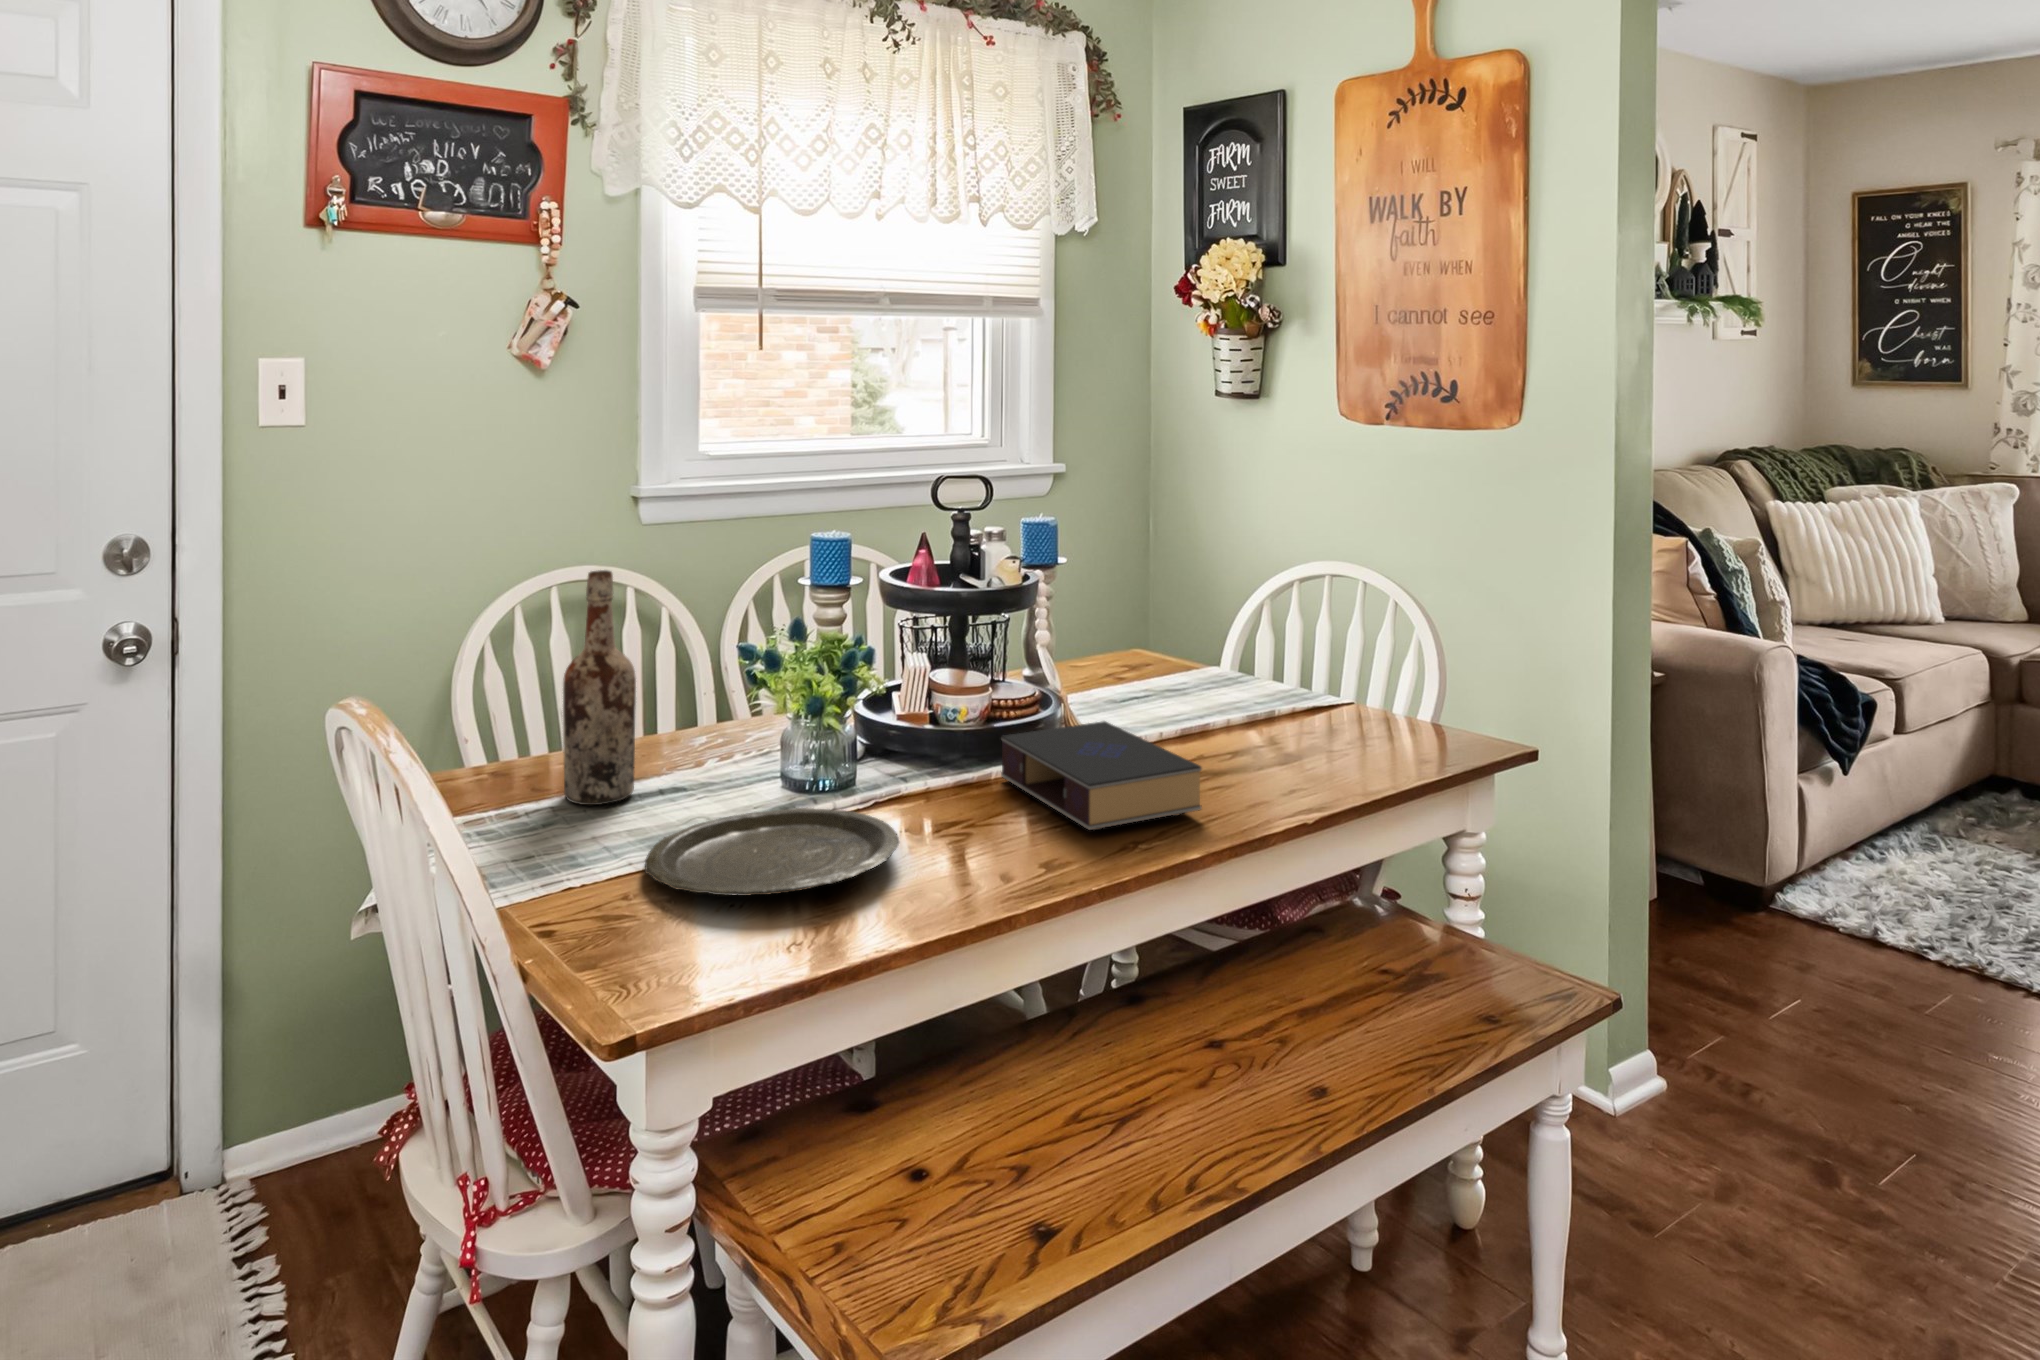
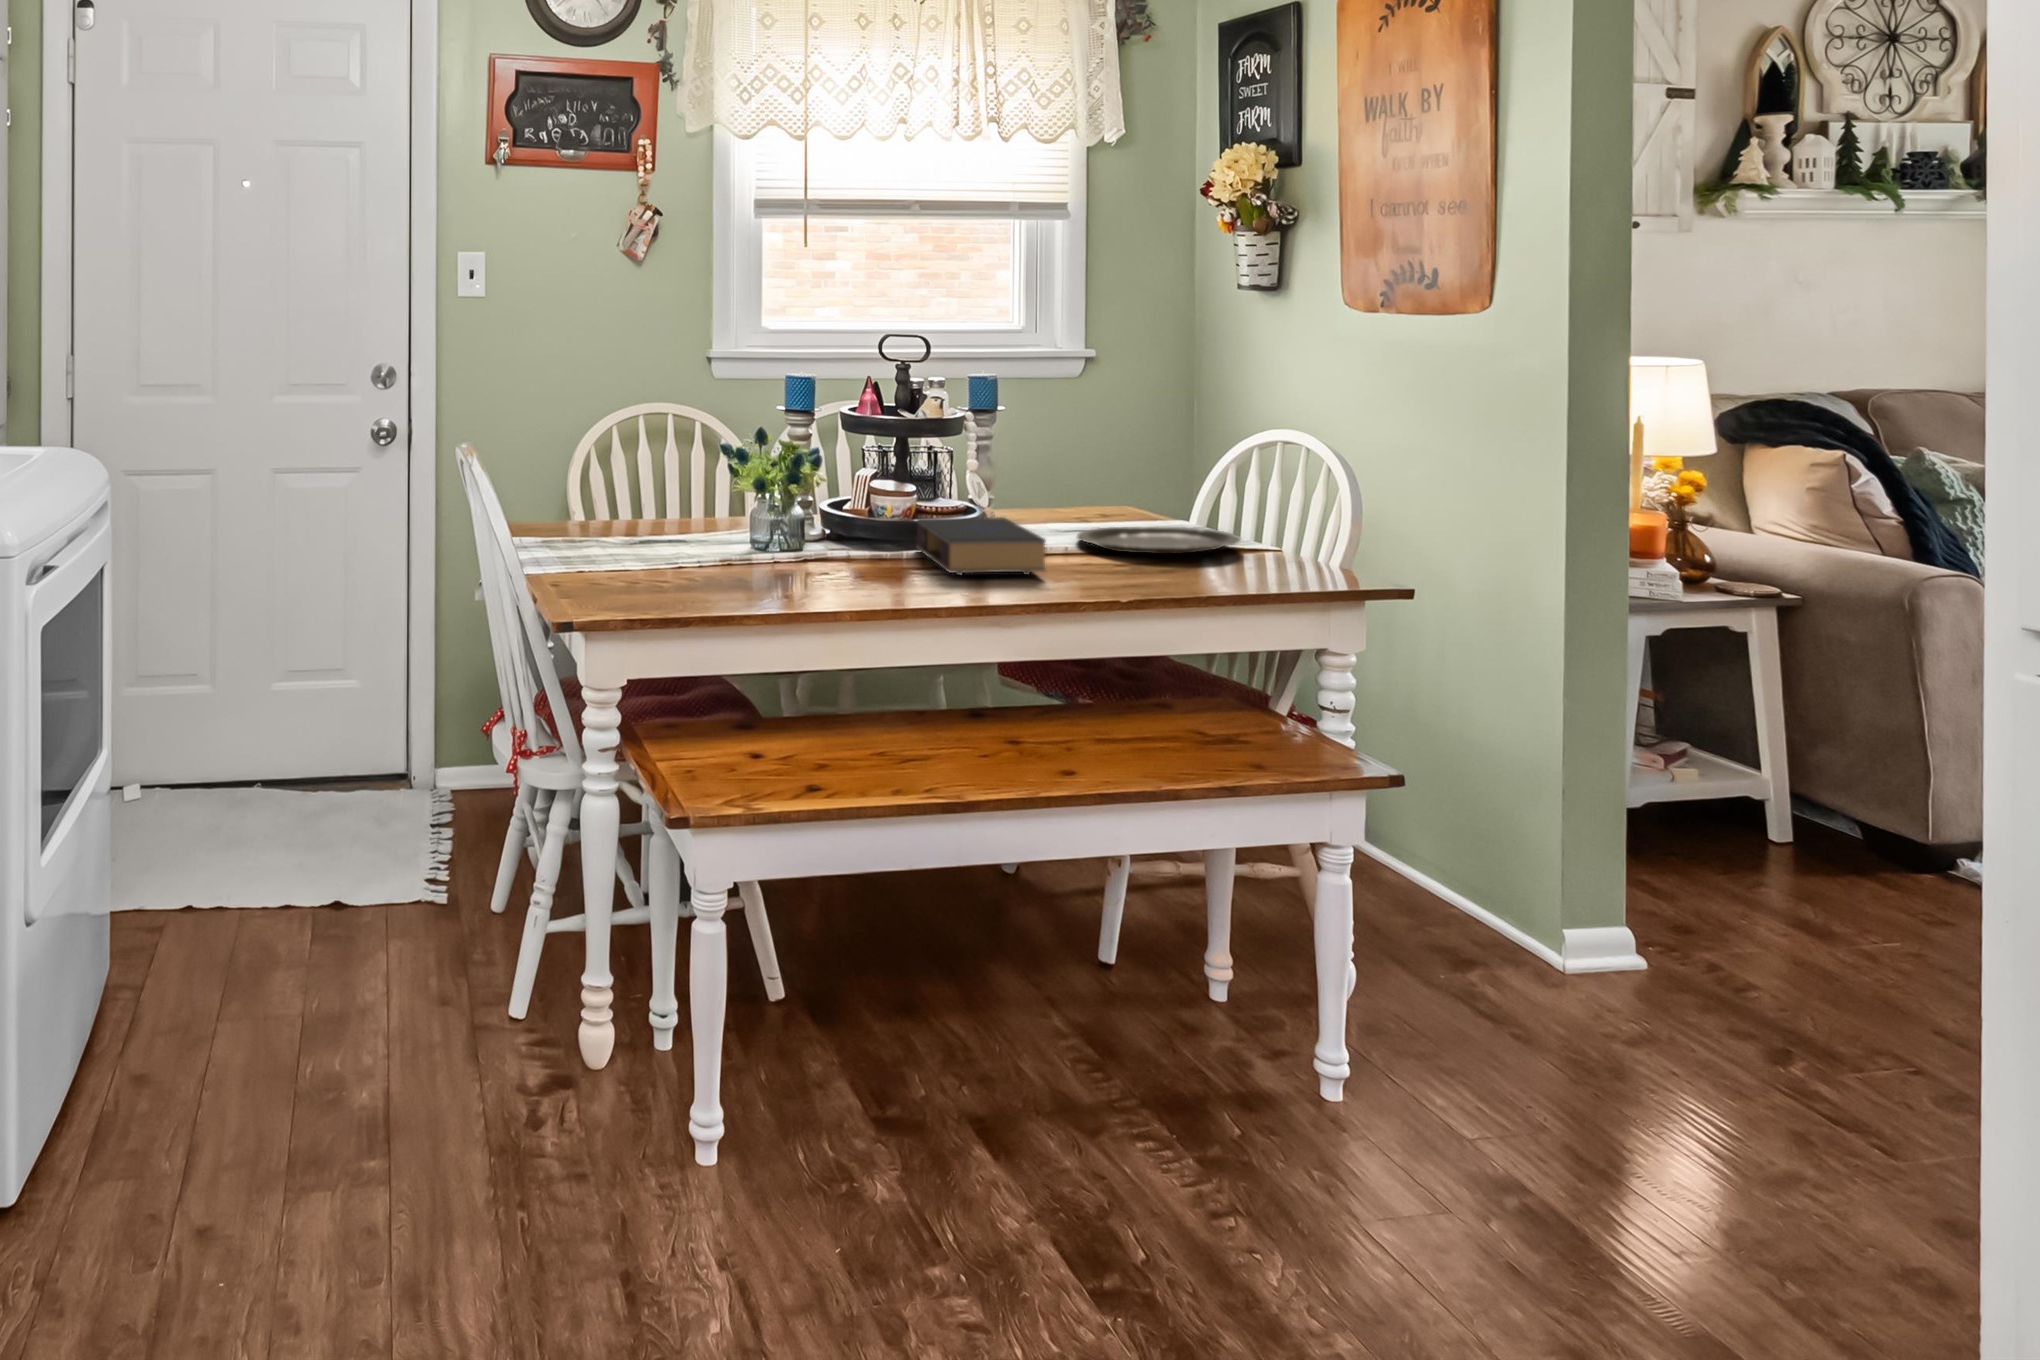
wine bottle: present [563,570,636,805] -> none [617,386,662,538]
plate: present [645,808,899,896] -> present [1077,527,1241,554]

